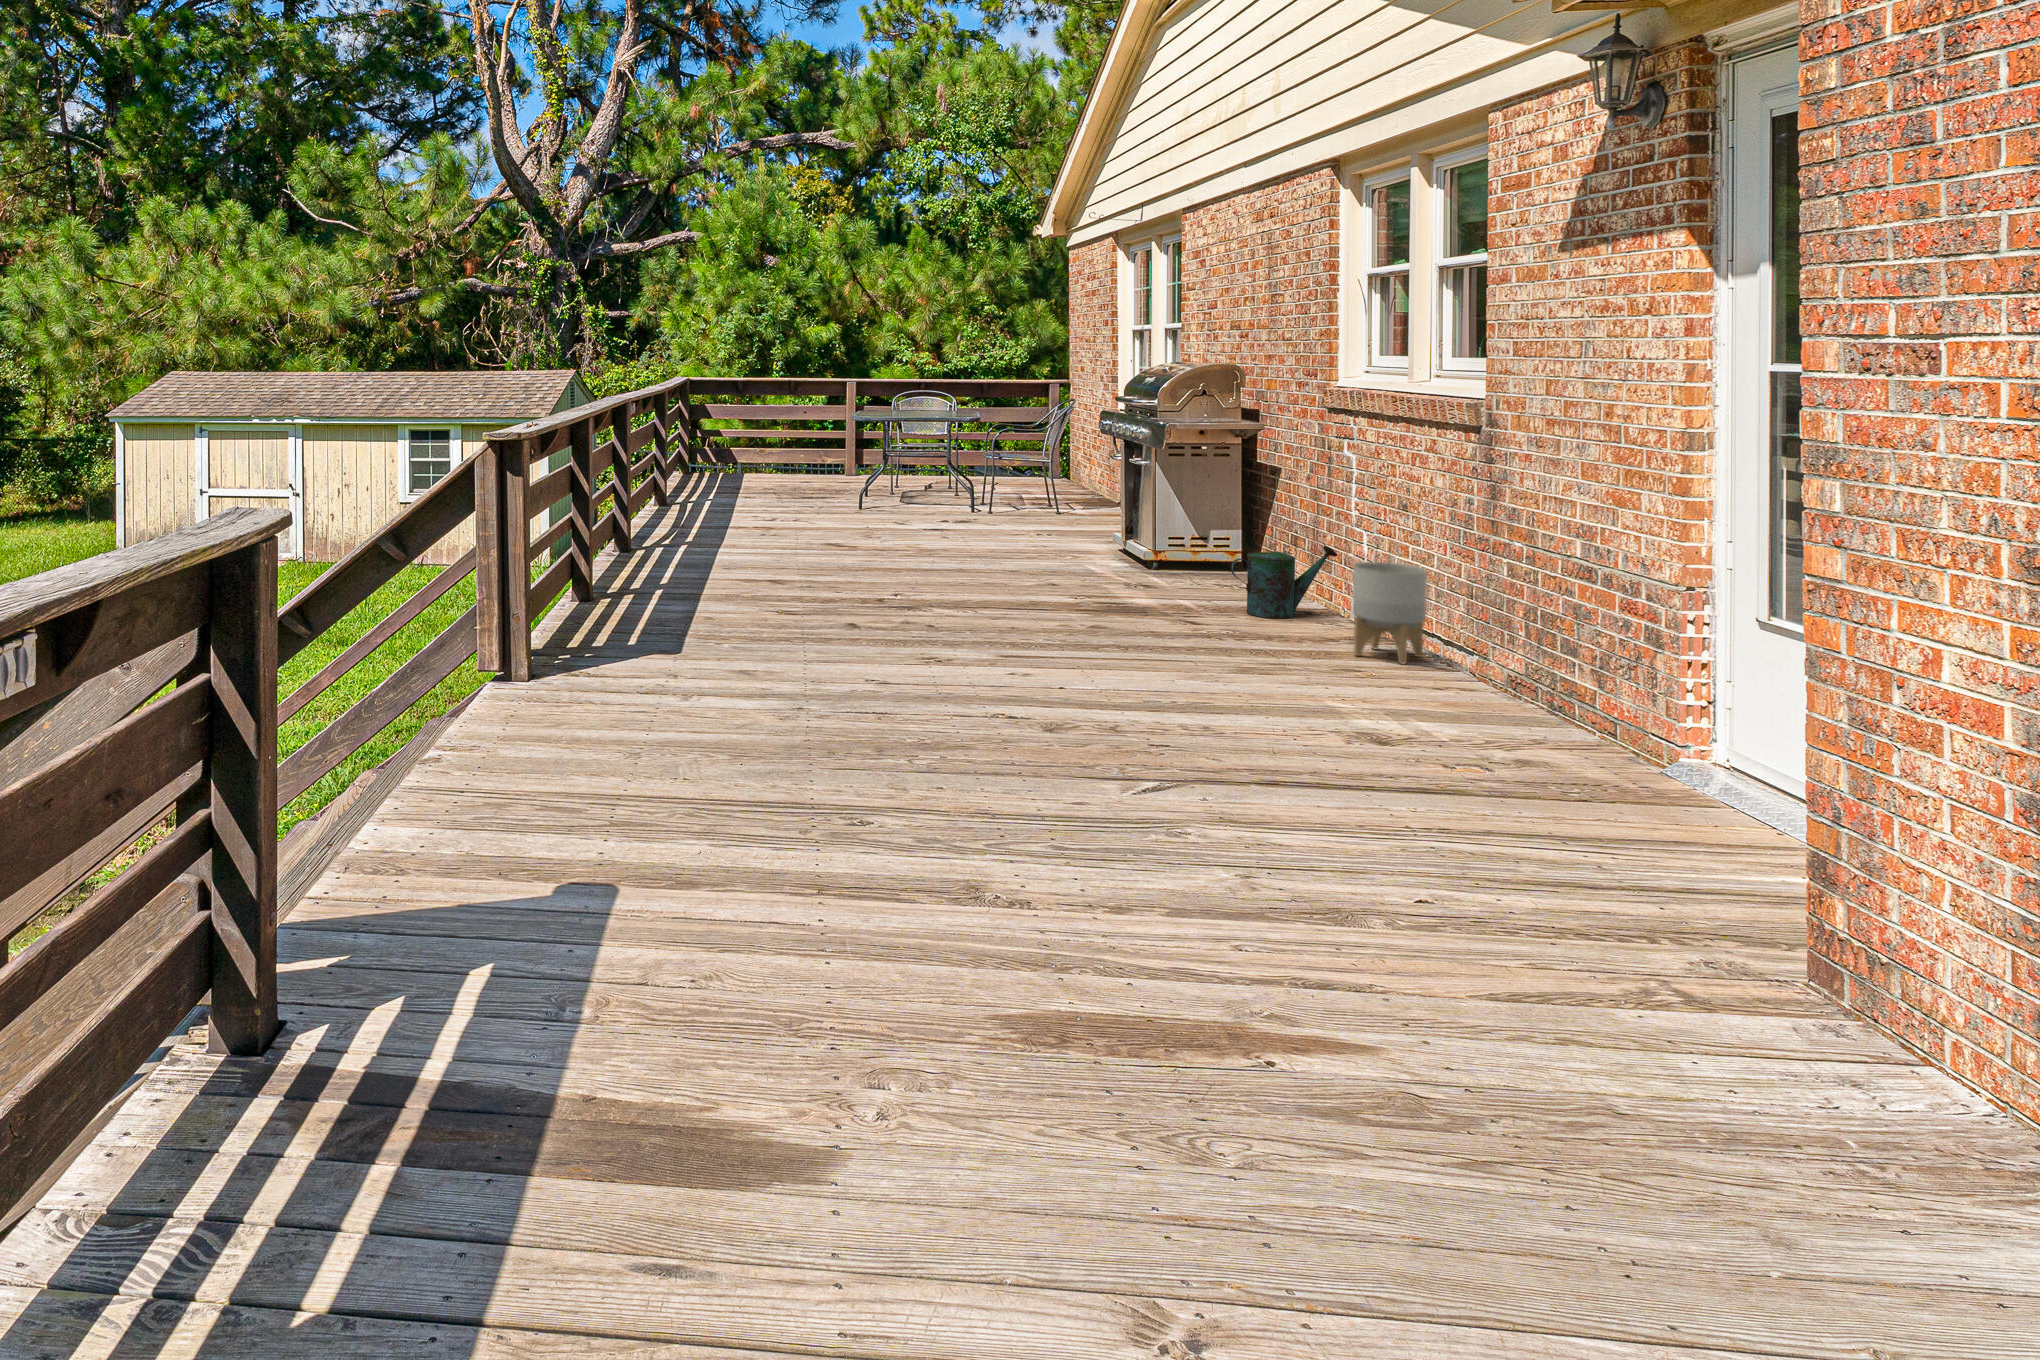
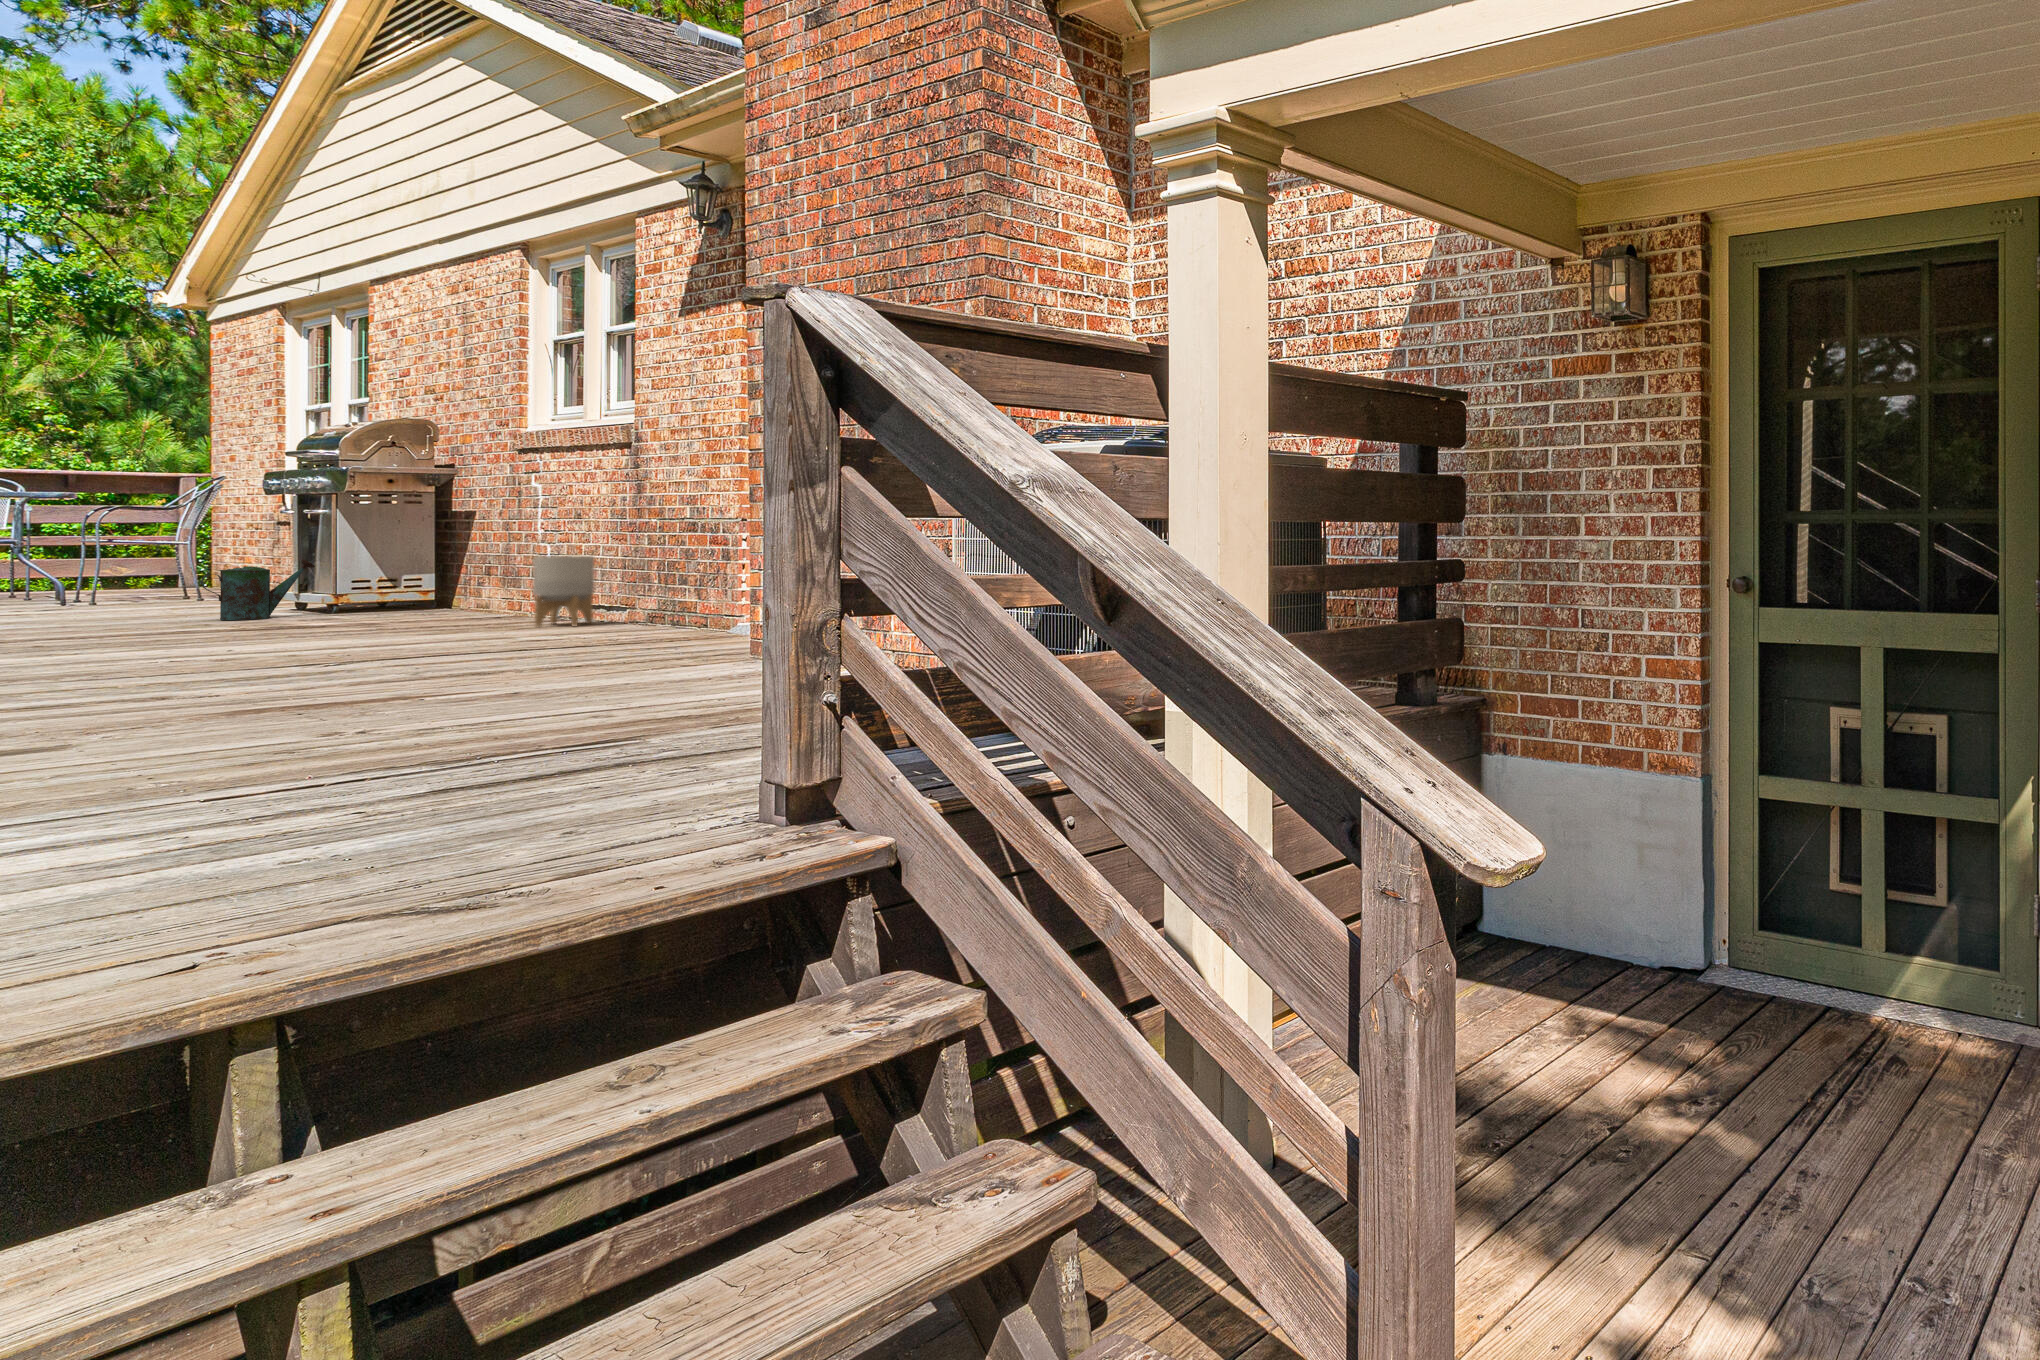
watering can: present [1231,545,1337,619] -> present [201,559,315,620]

